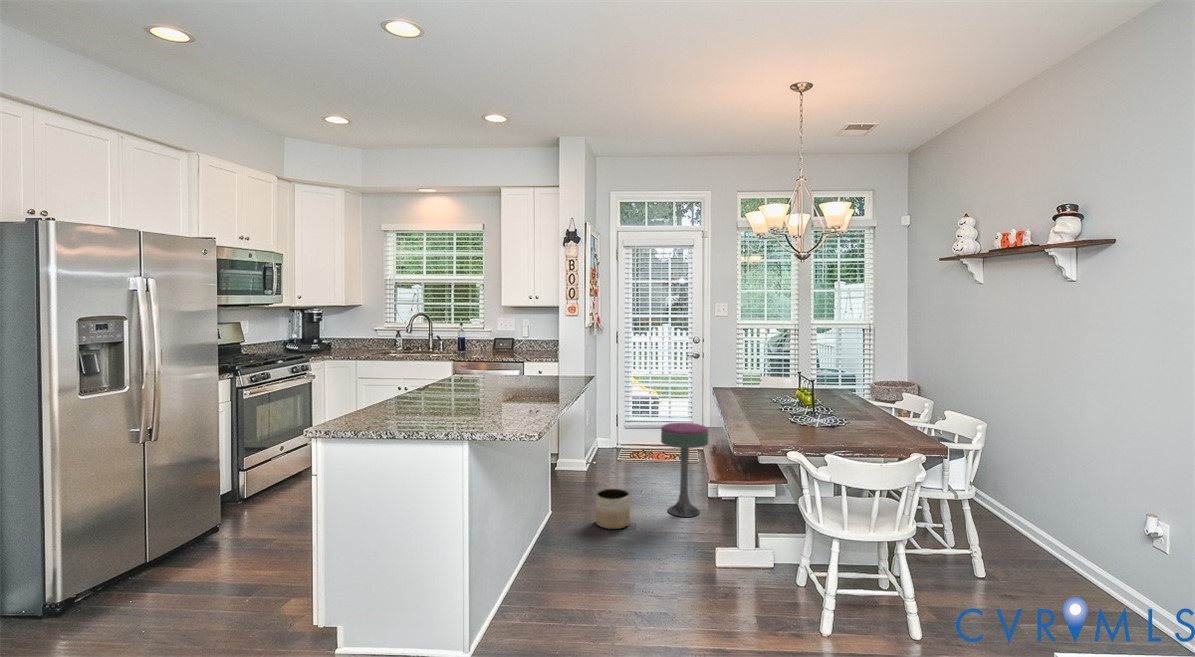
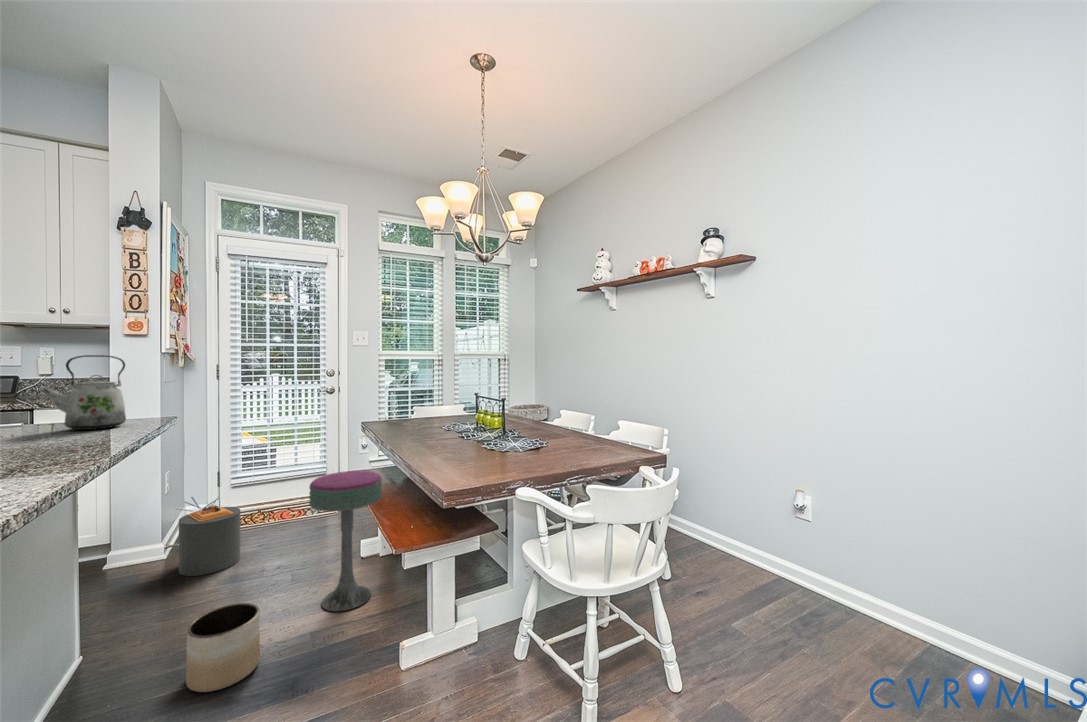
kettle: none [541,342,572,380] -> present [40,355,126,430]
trash can: none [591,425,627,479] -> present [177,497,240,576]

